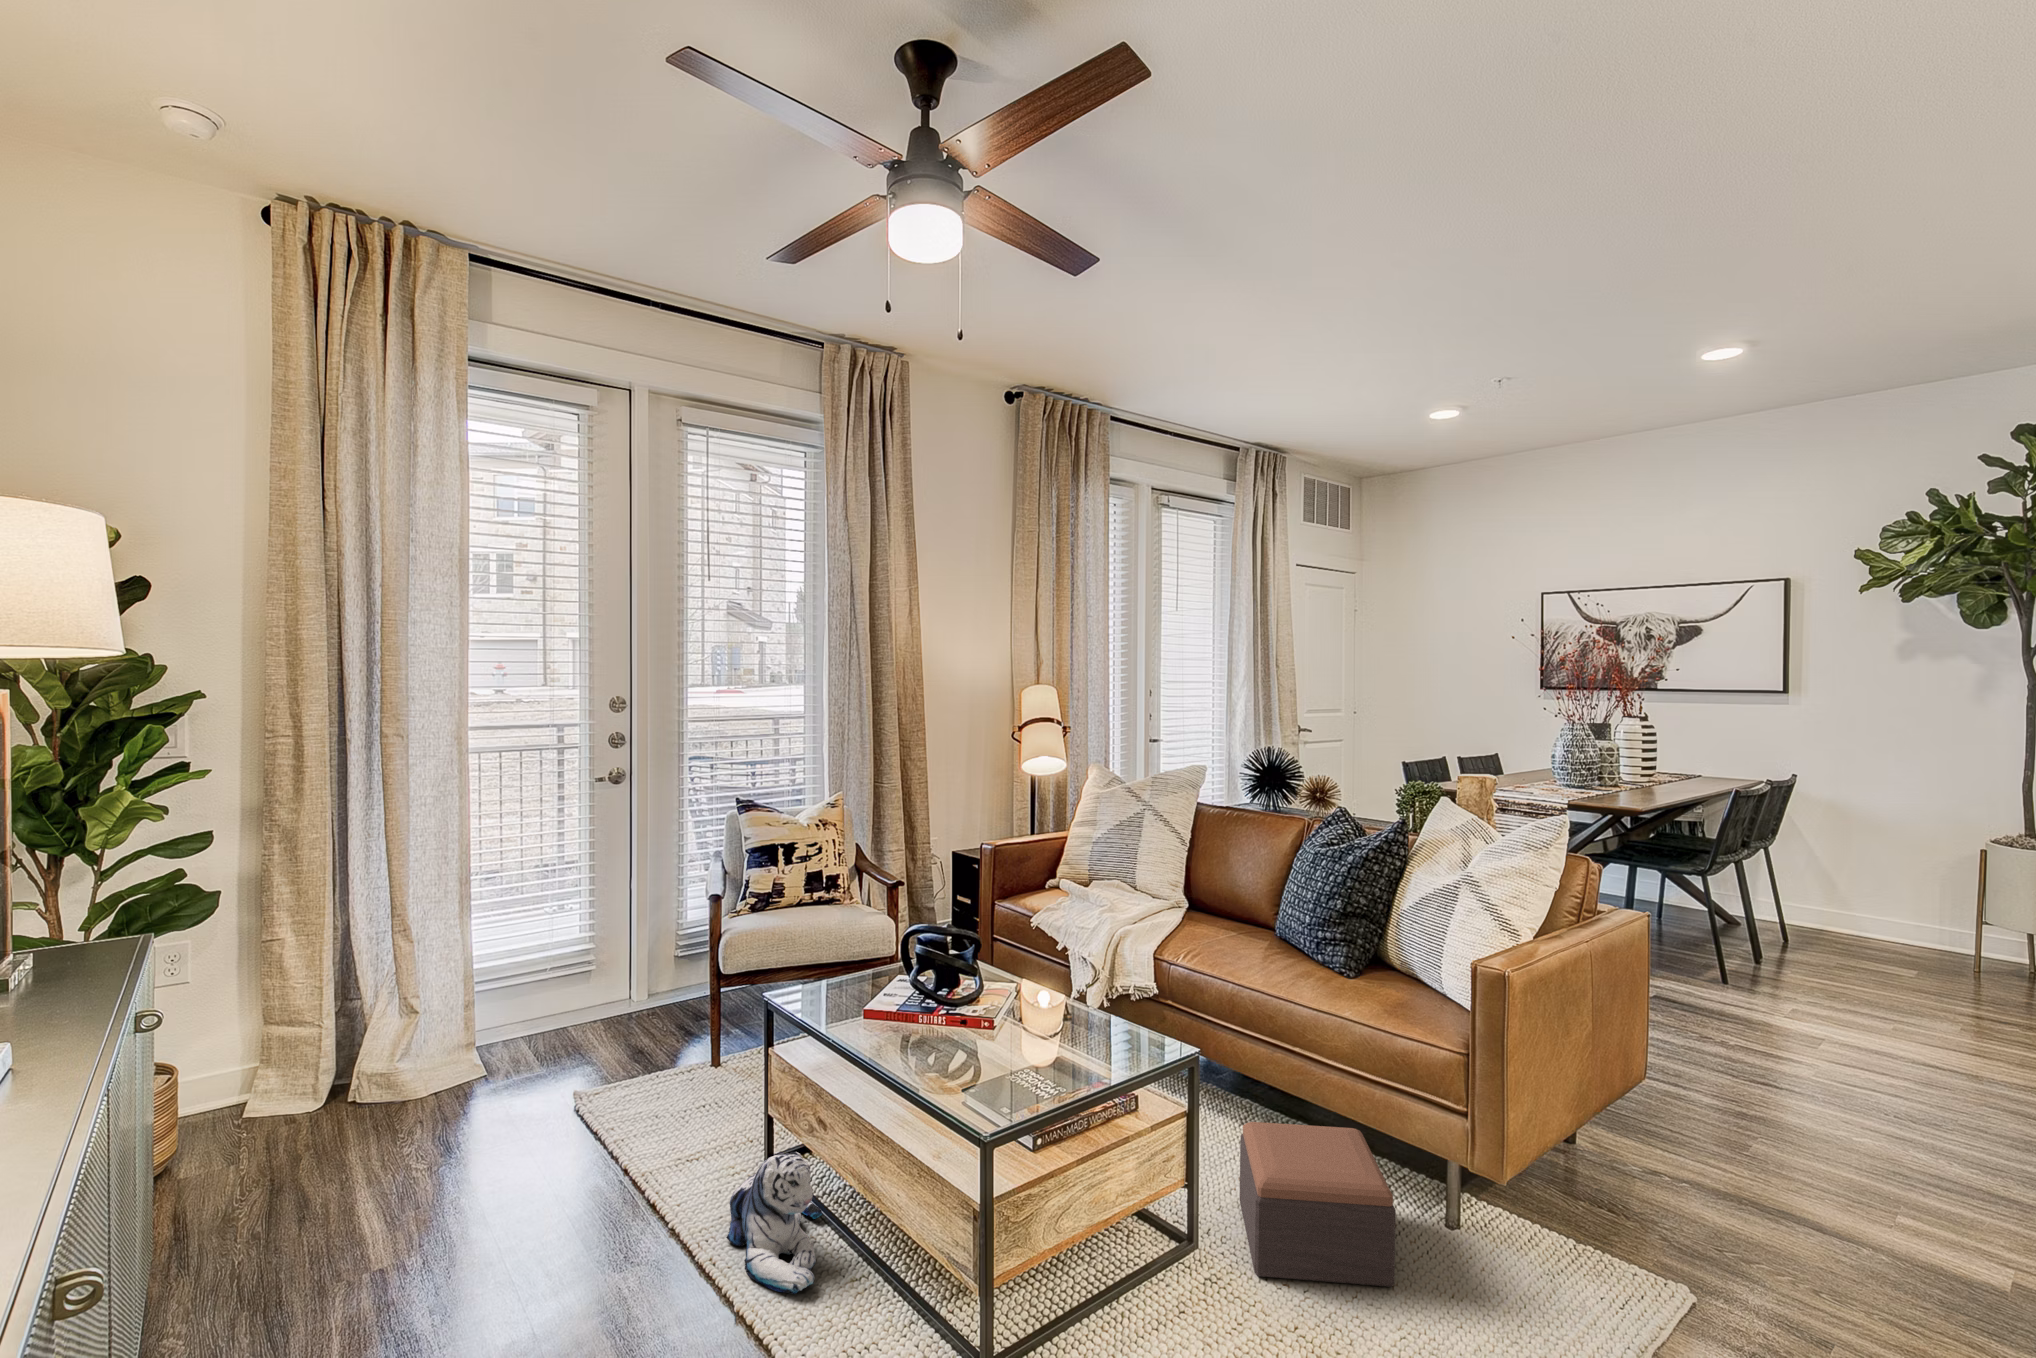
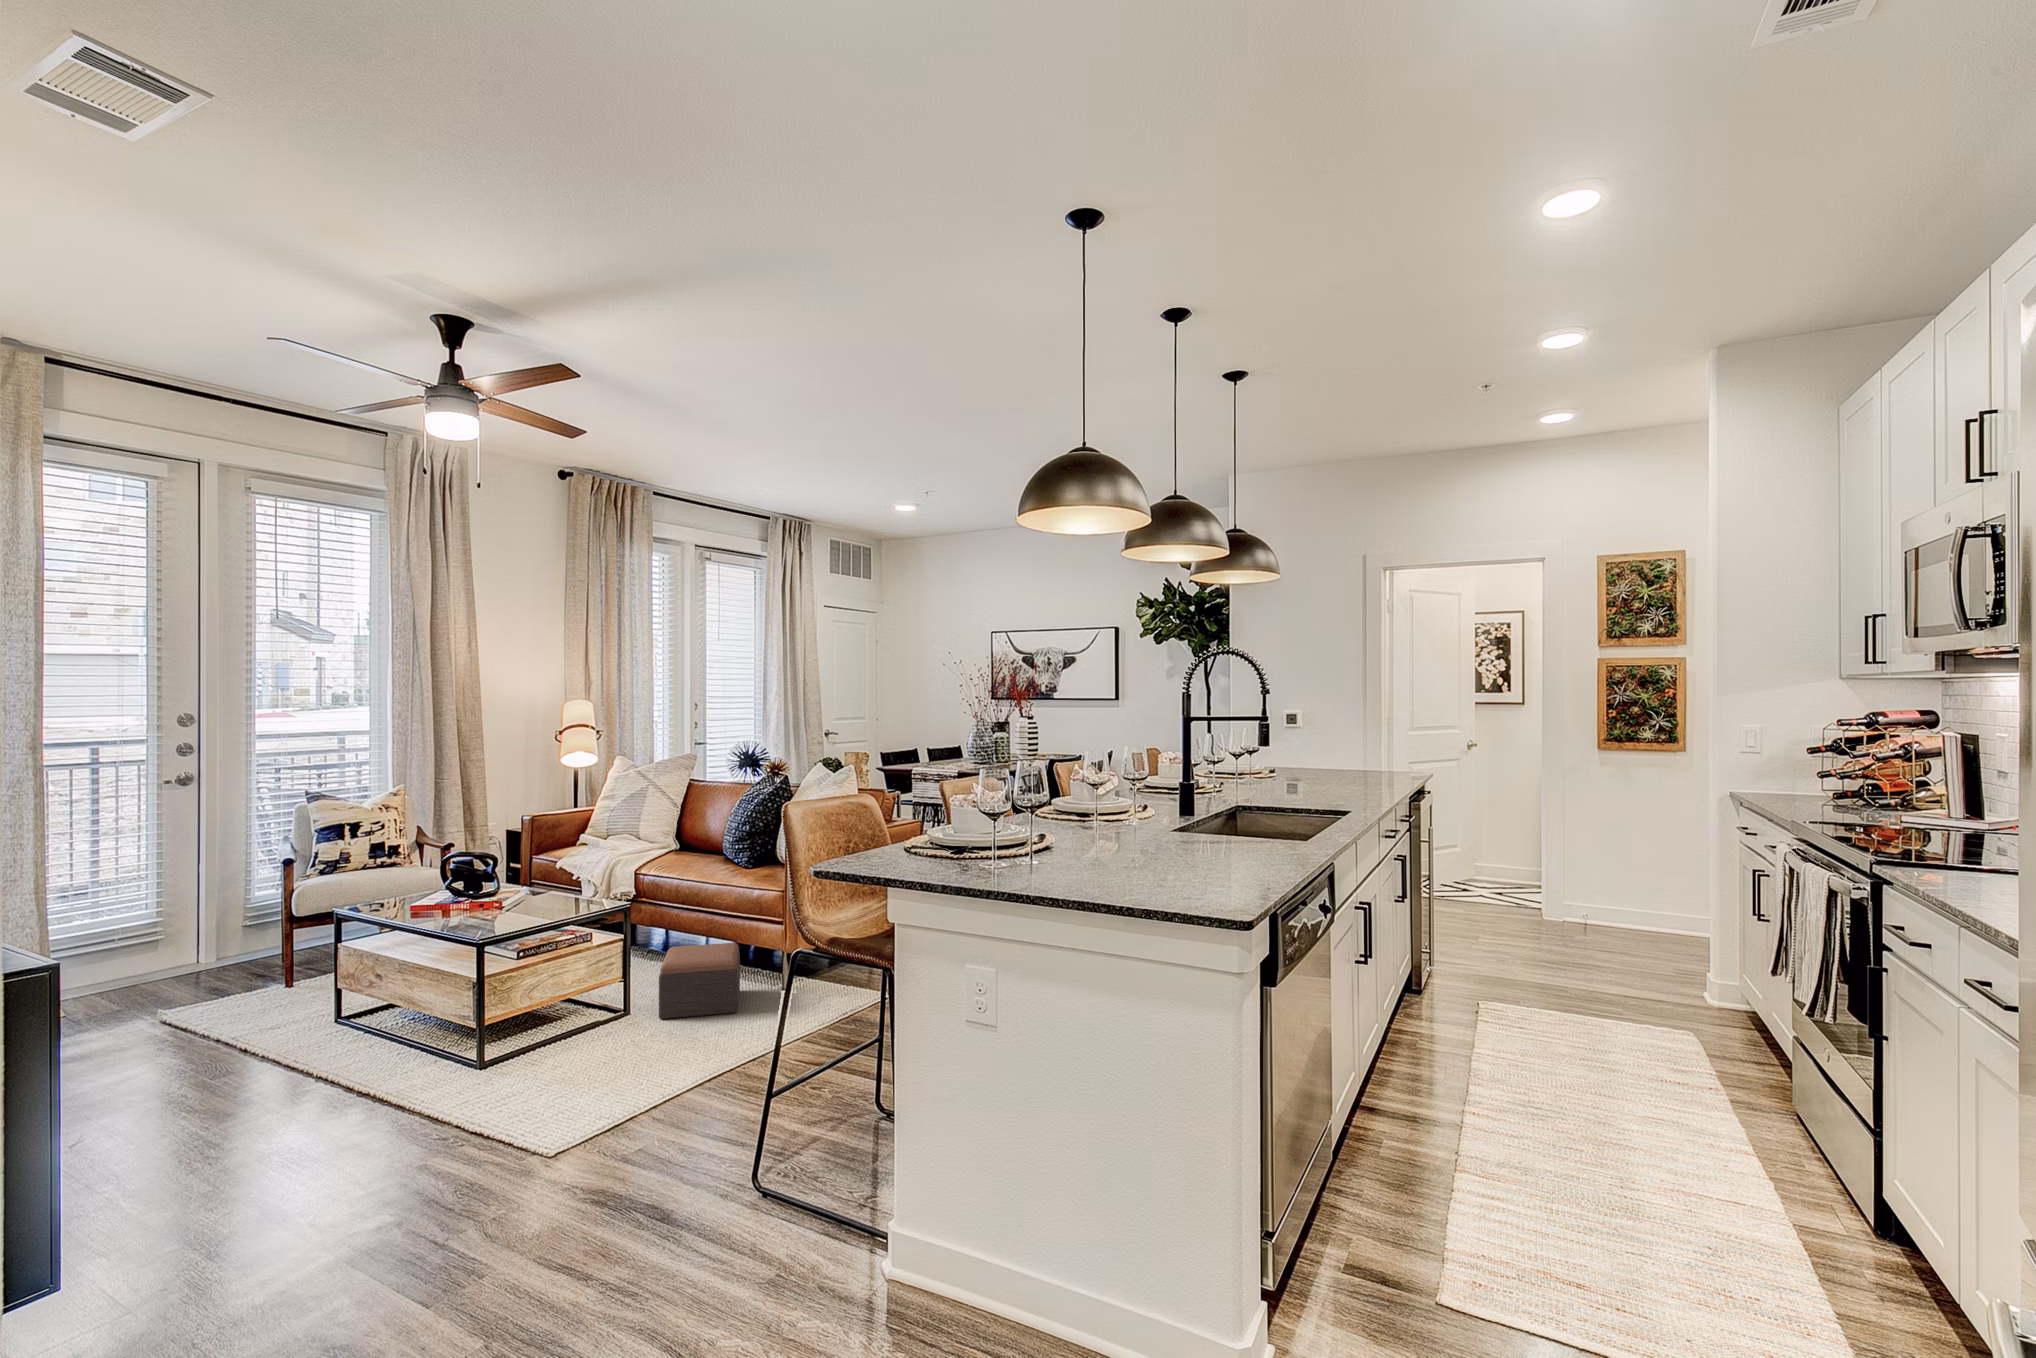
plush toy: present [726,1152,822,1294] -> none [303,988,377,1063]

